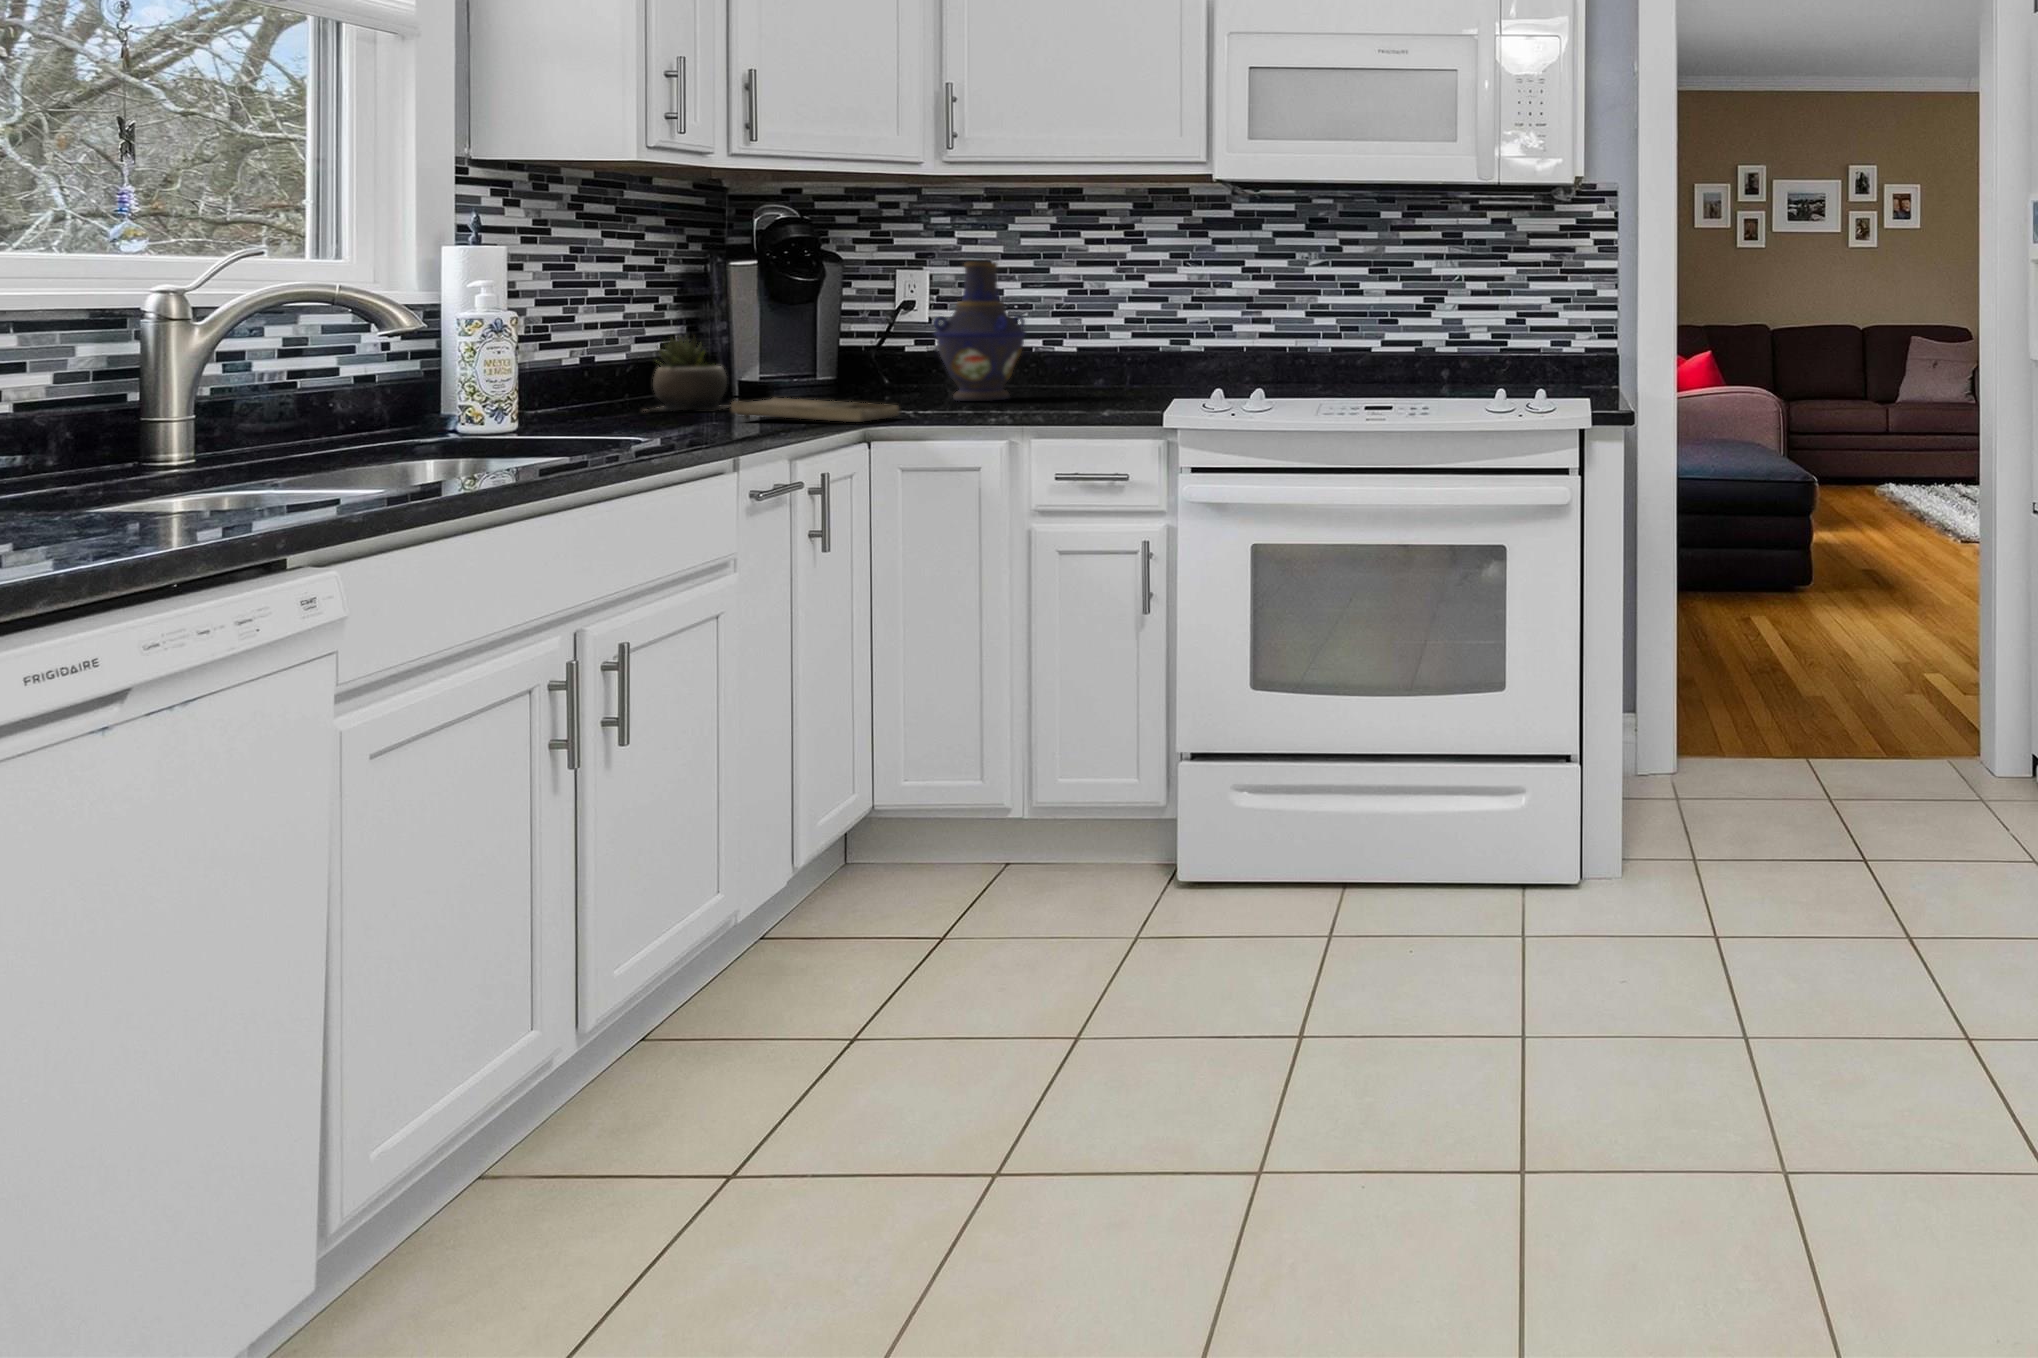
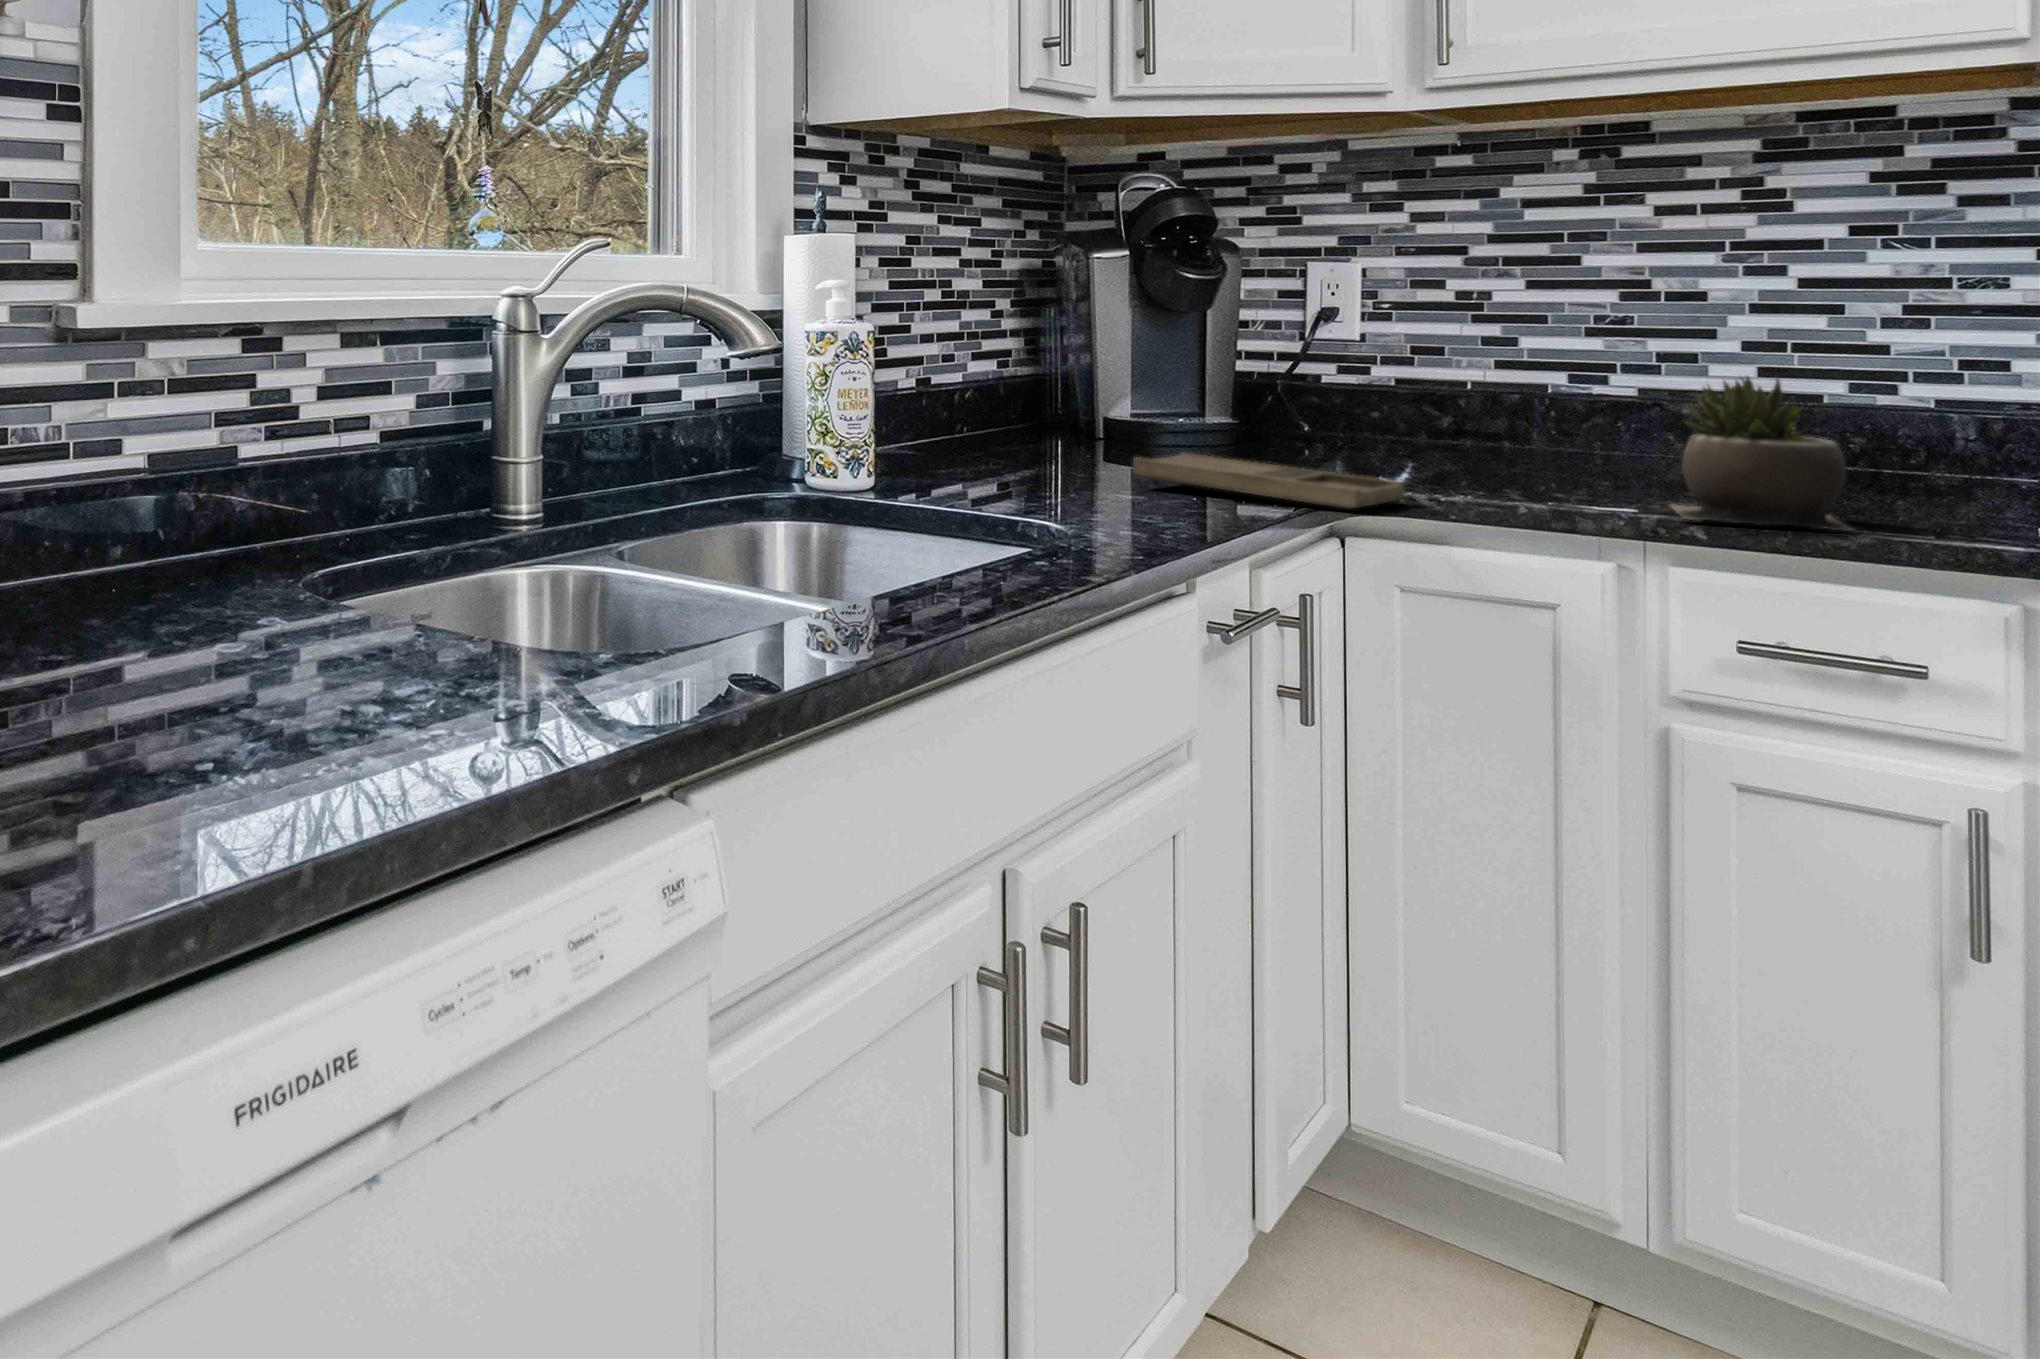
vase: present [934,261,1026,401] -> none [1398,245,1567,471]
succulent plant: present [647,338,727,410] -> present [1671,377,1853,531]

